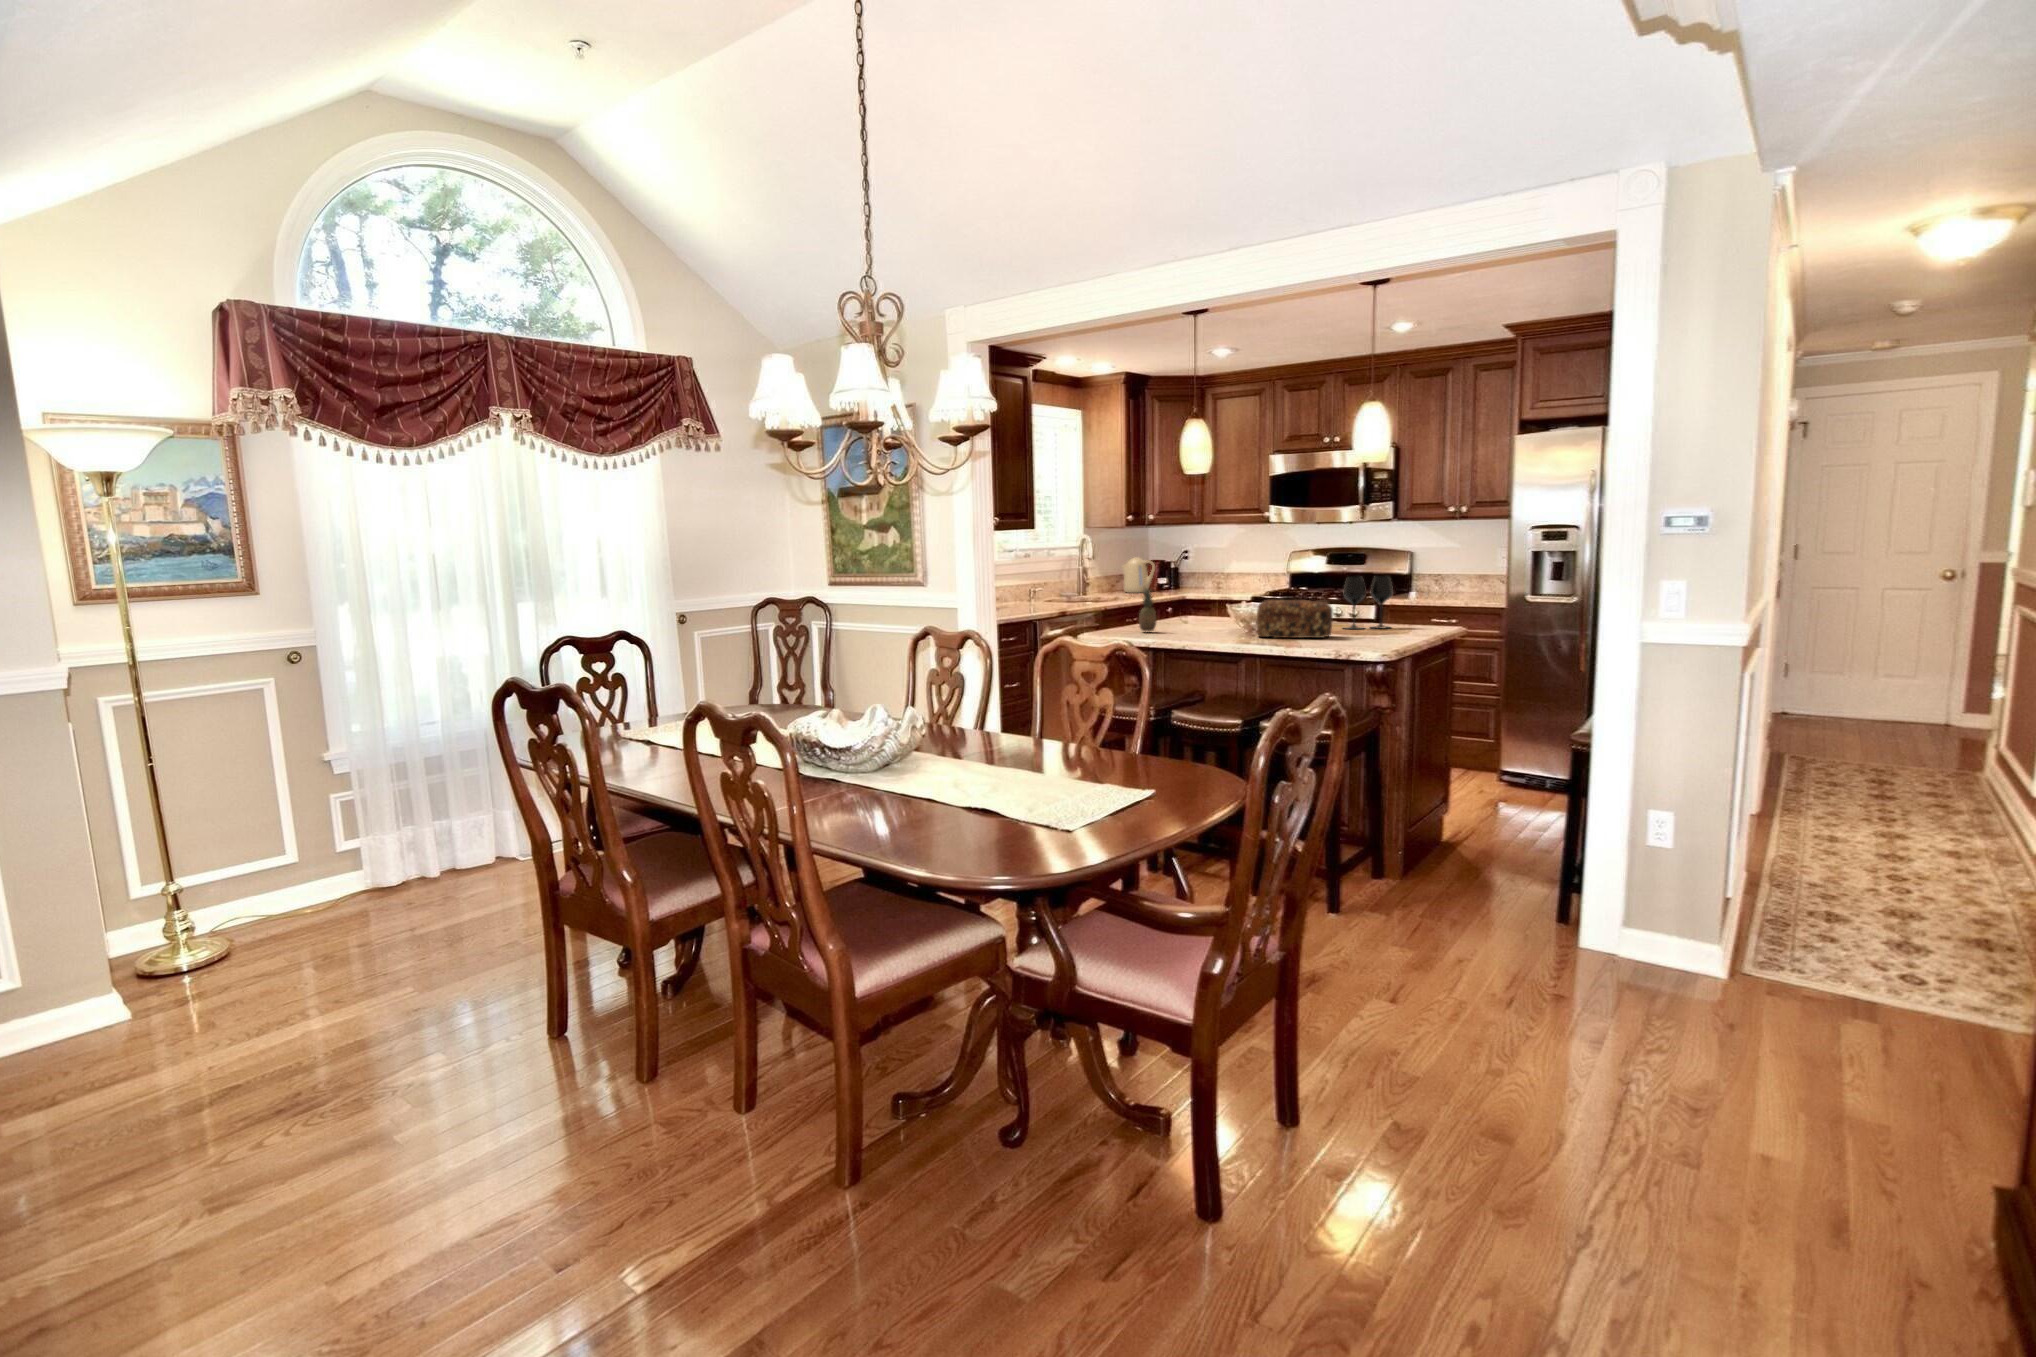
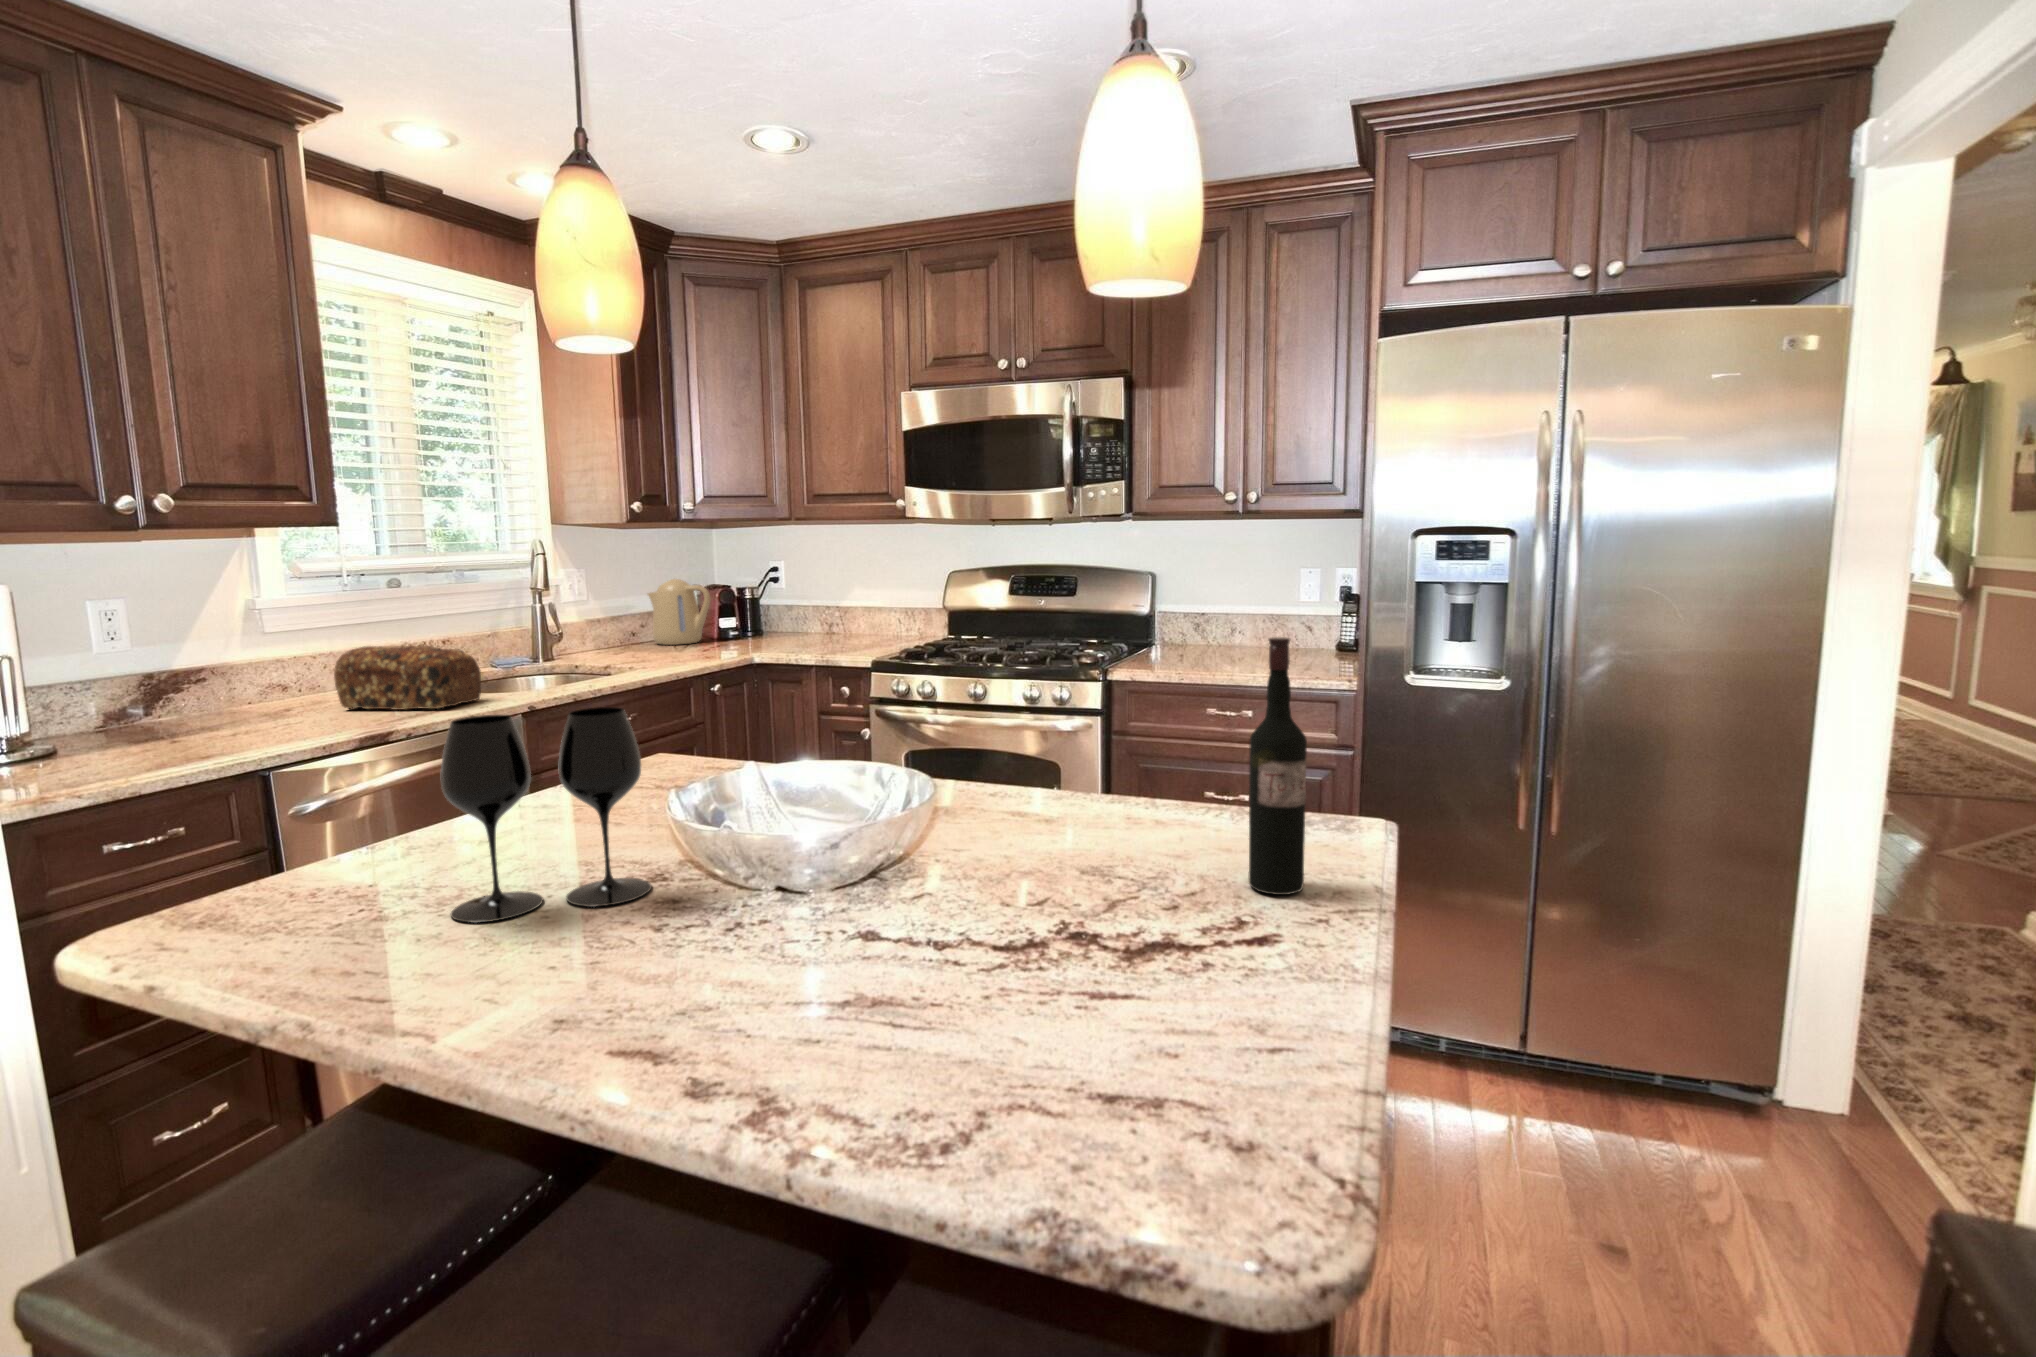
wine bottle: none [1397,558,1415,632] -> present [1249,637,1307,895]
wine glass: present [1344,576,1393,629] -> present [441,707,652,923]
fruit: present [1139,587,1157,631] -> none [295,751,381,936]
bread loaf: present [1257,600,1333,638] -> present [334,646,481,710]

